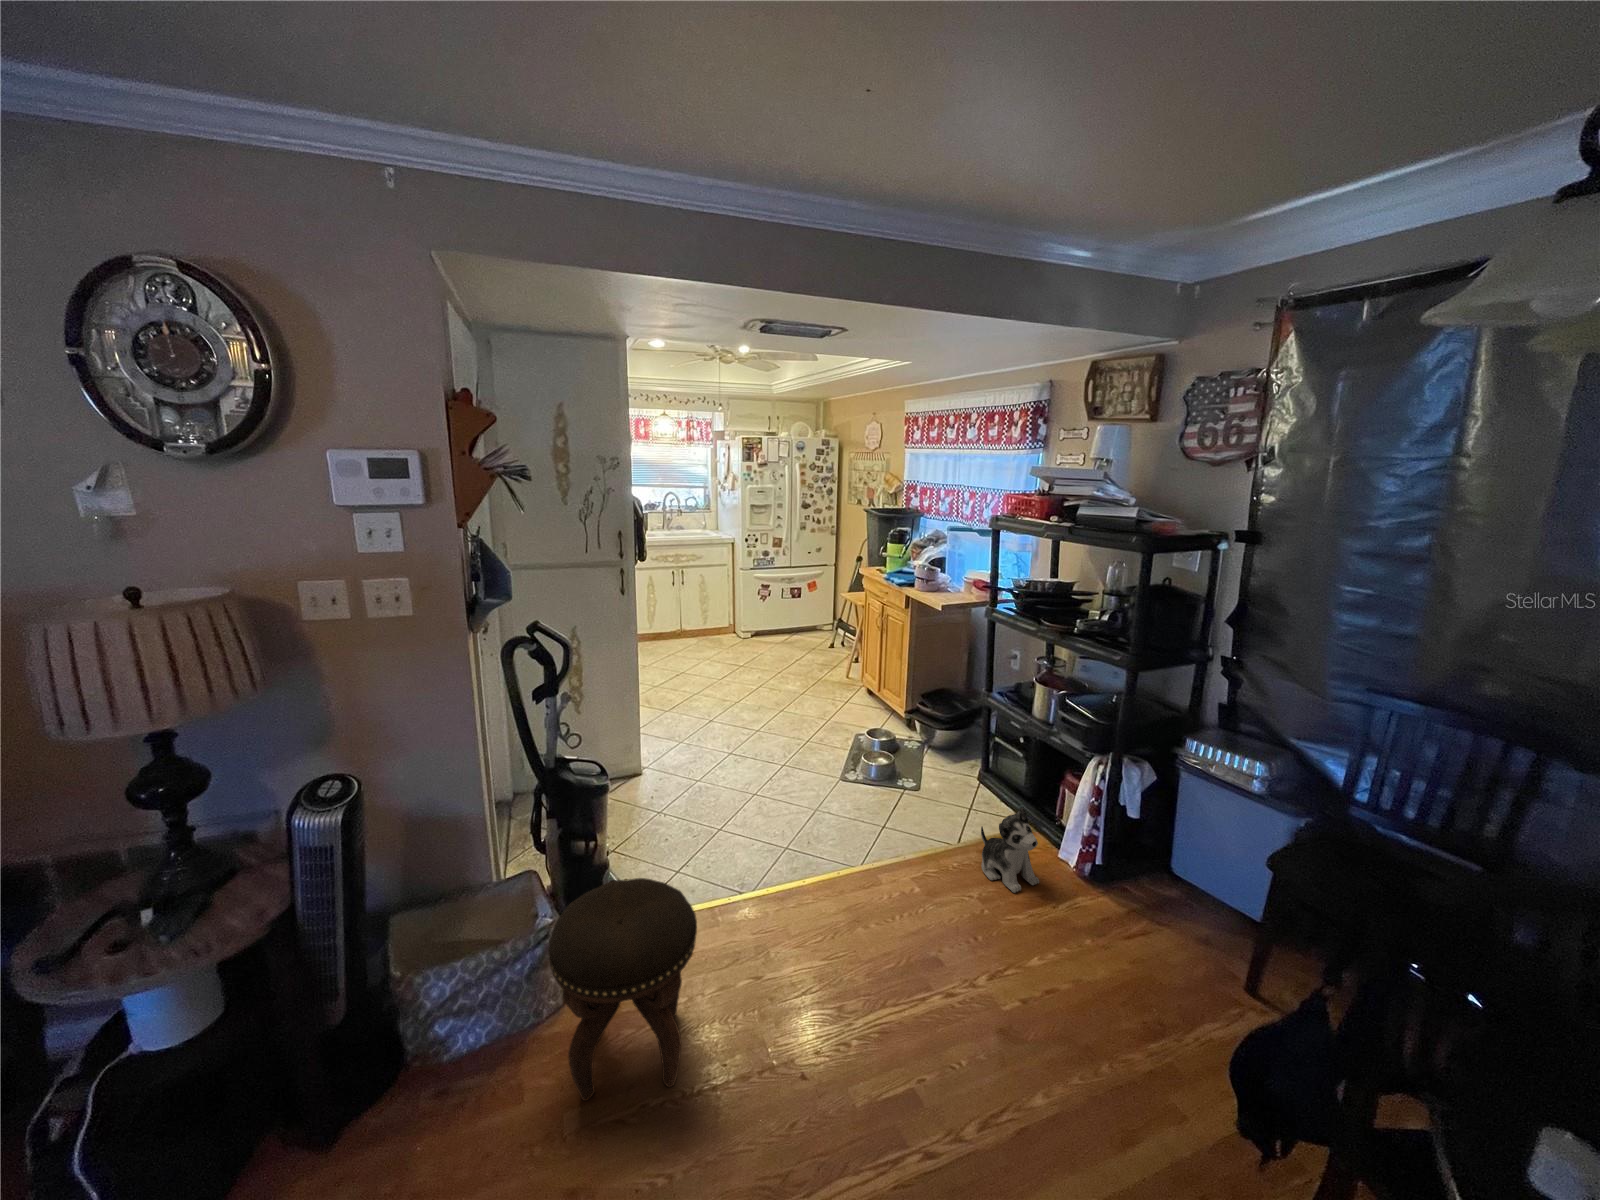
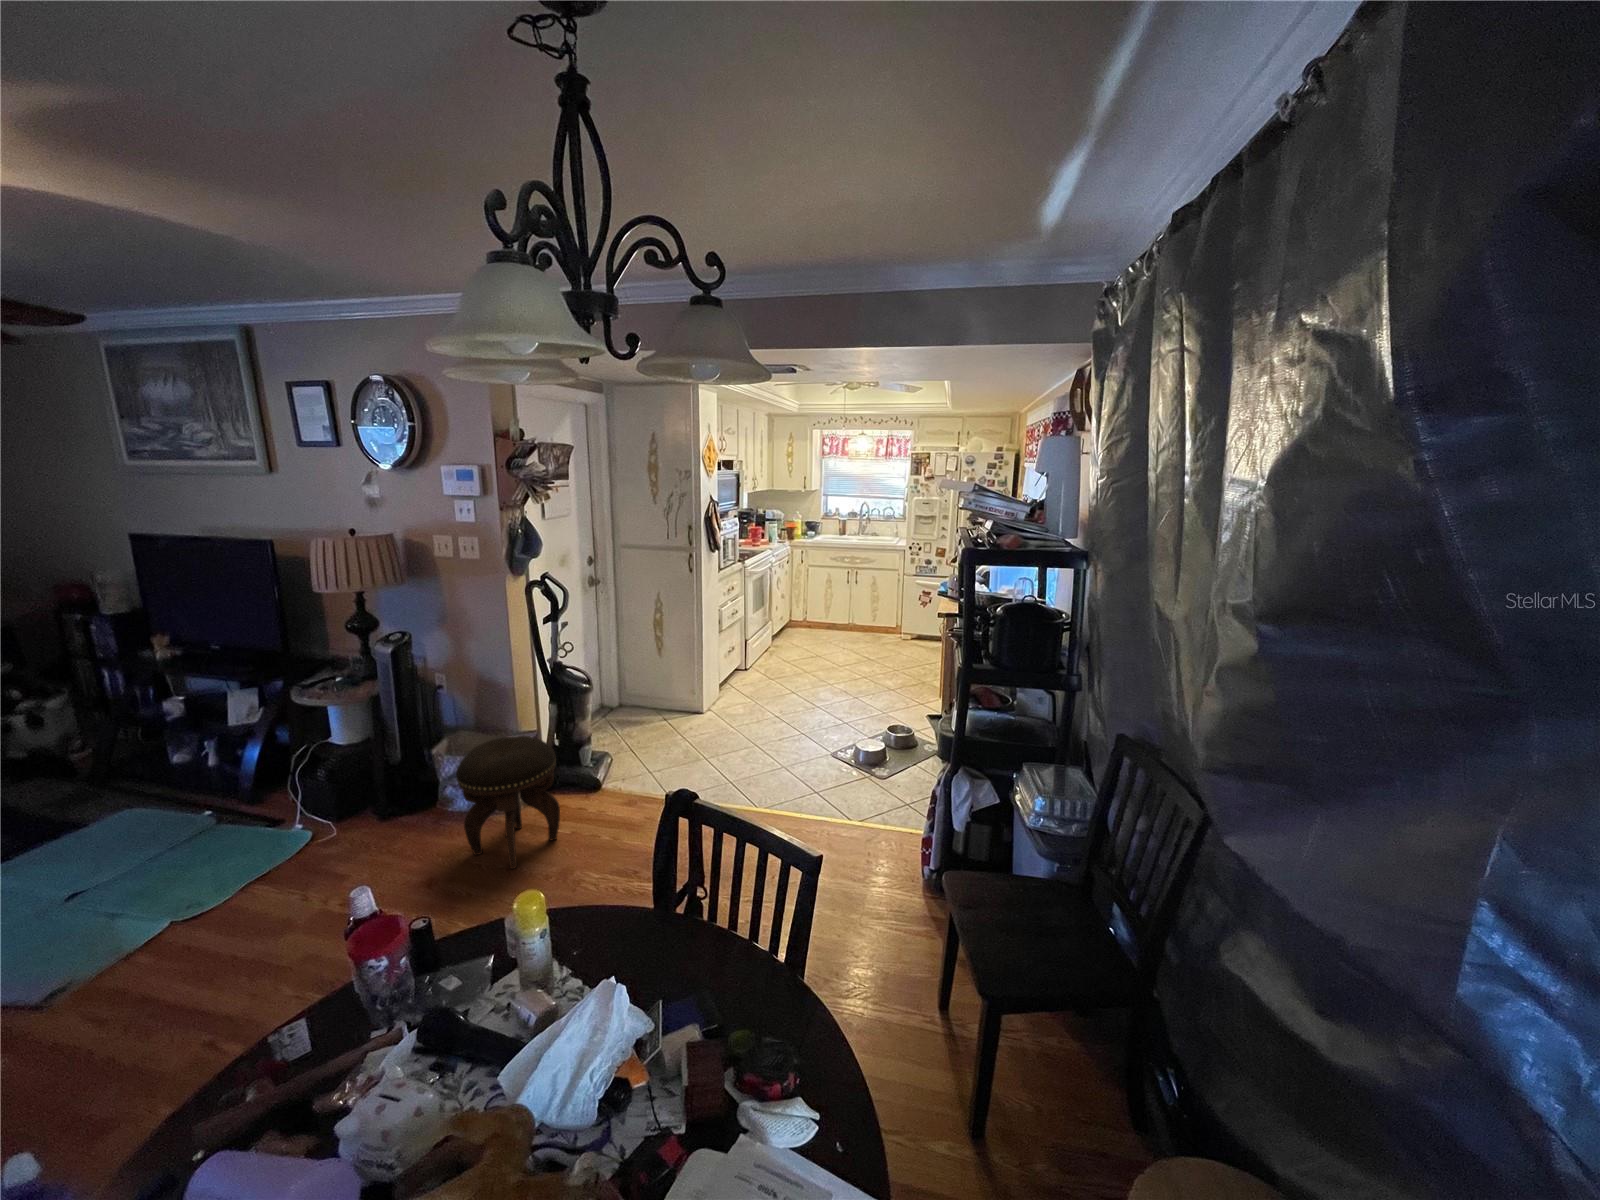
plush toy: present [981,807,1039,893] -> none [850,798,896,877]

